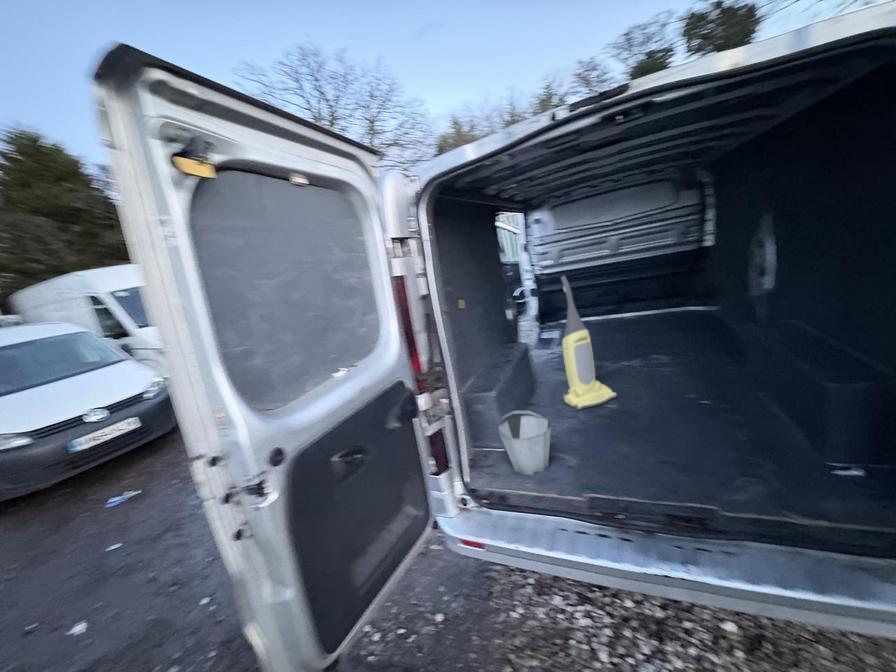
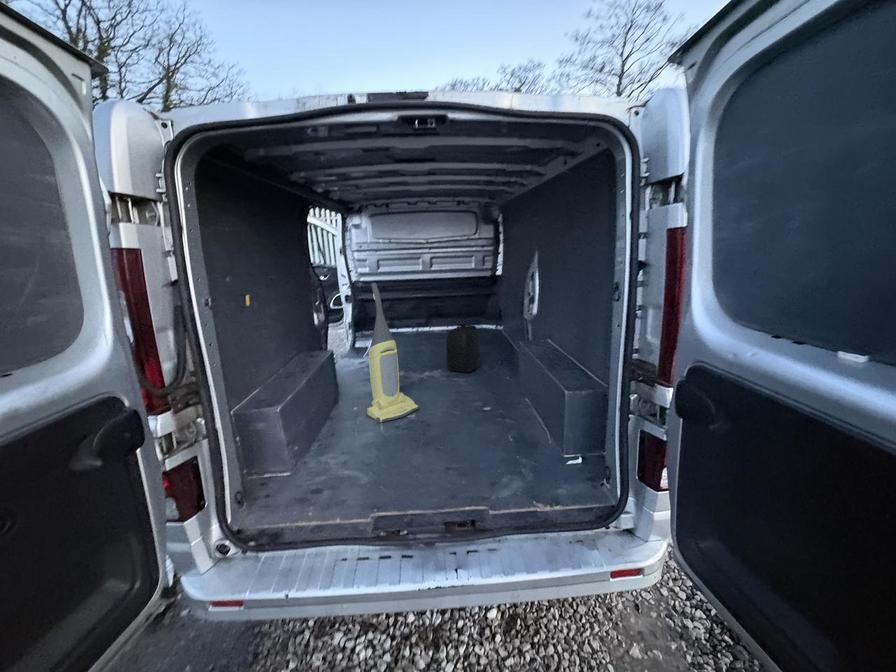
backpack: none [642,307,683,359] -> present [446,323,480,372]
bucket: present [499,411,551,475] -> none [281,427,343,503]

